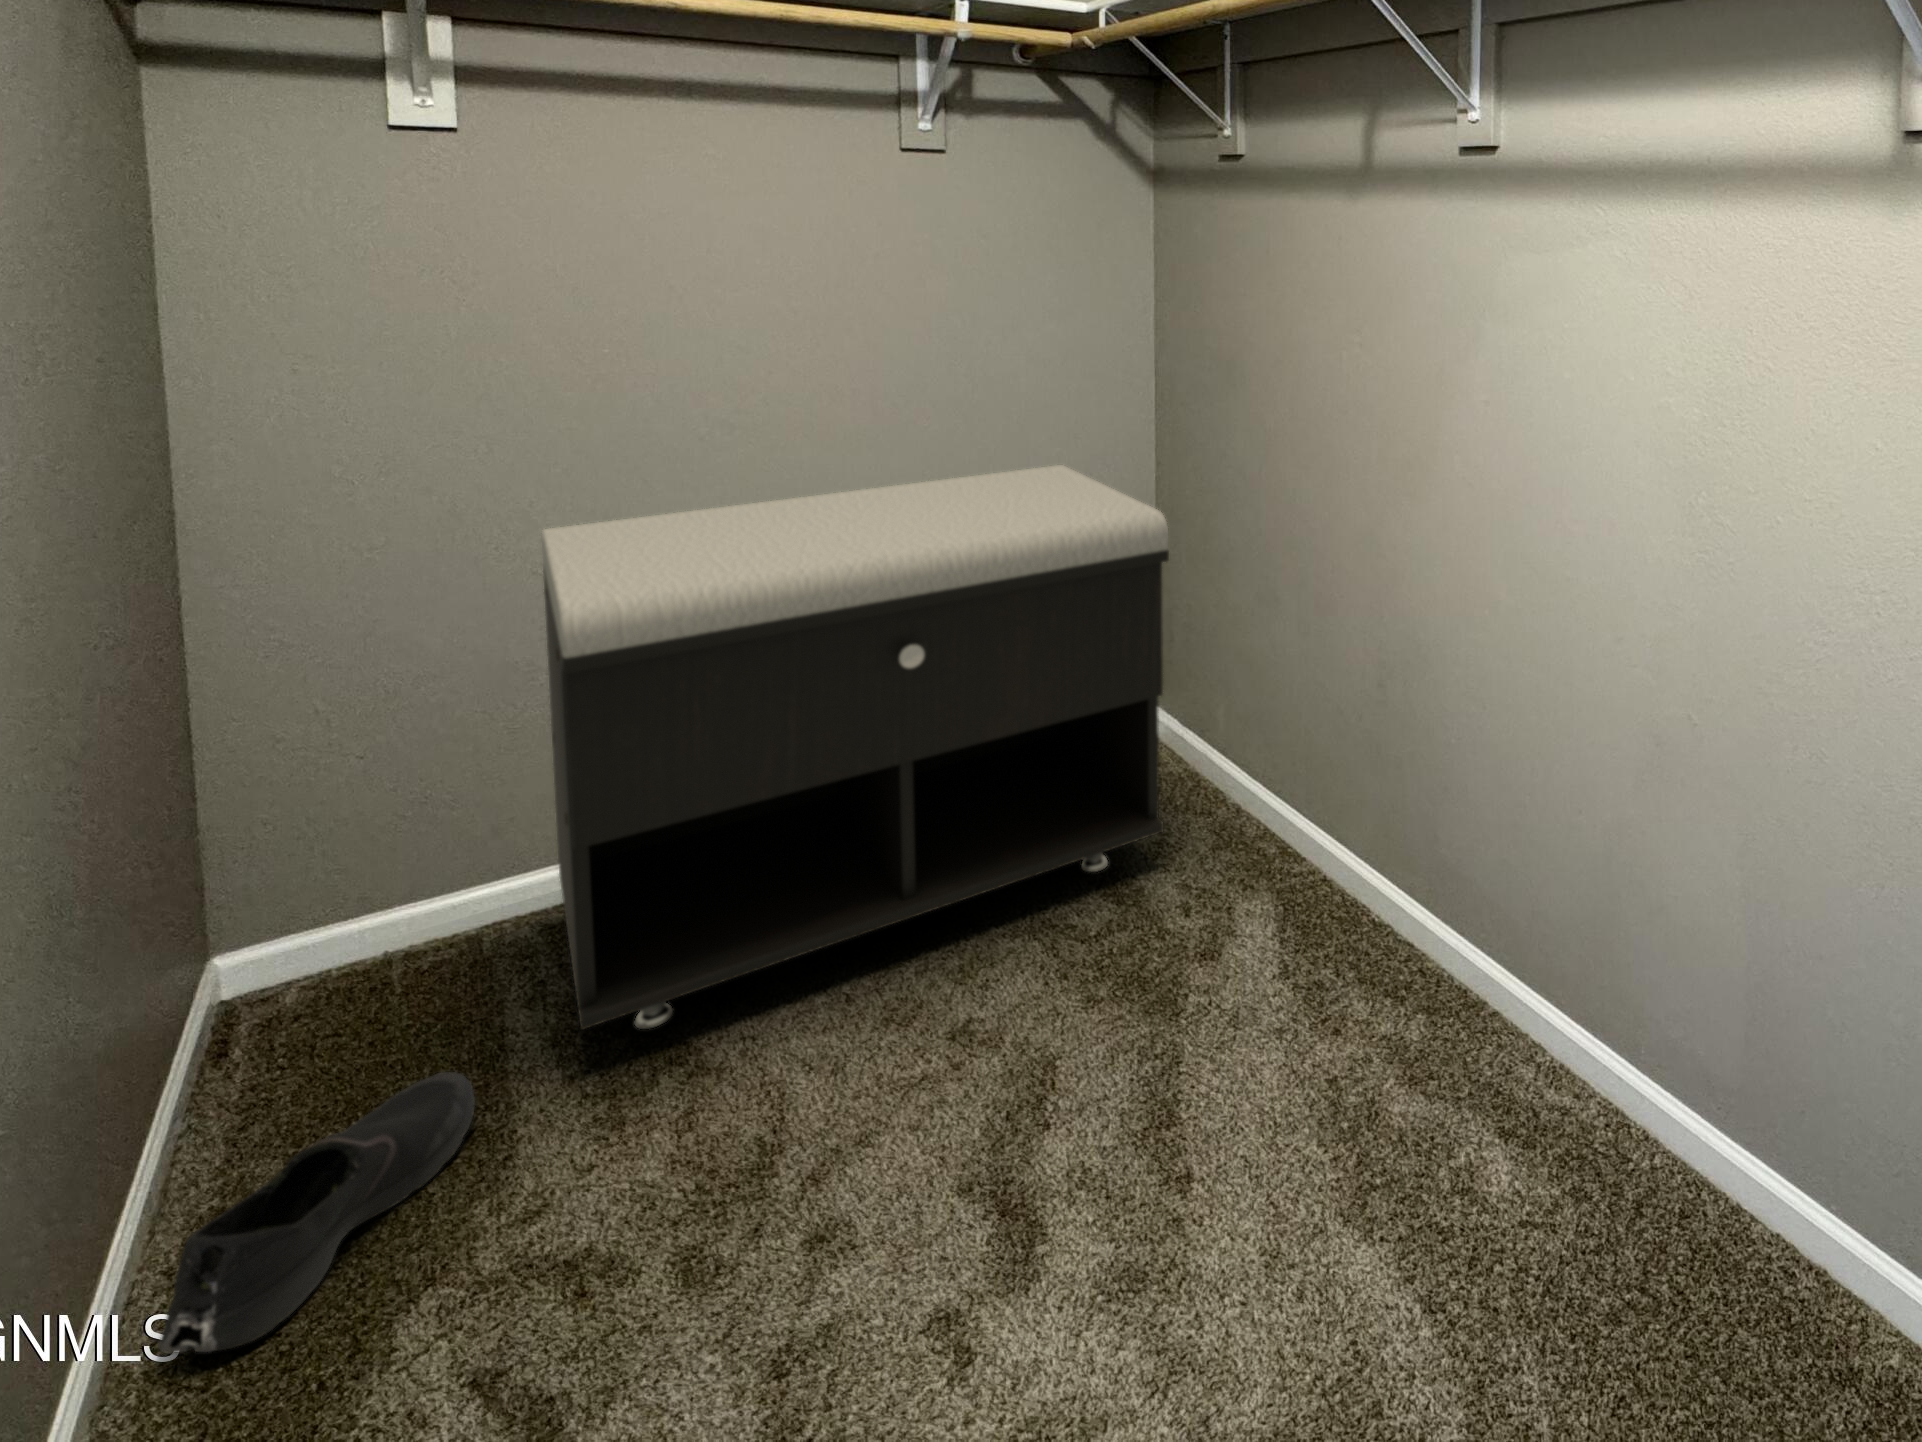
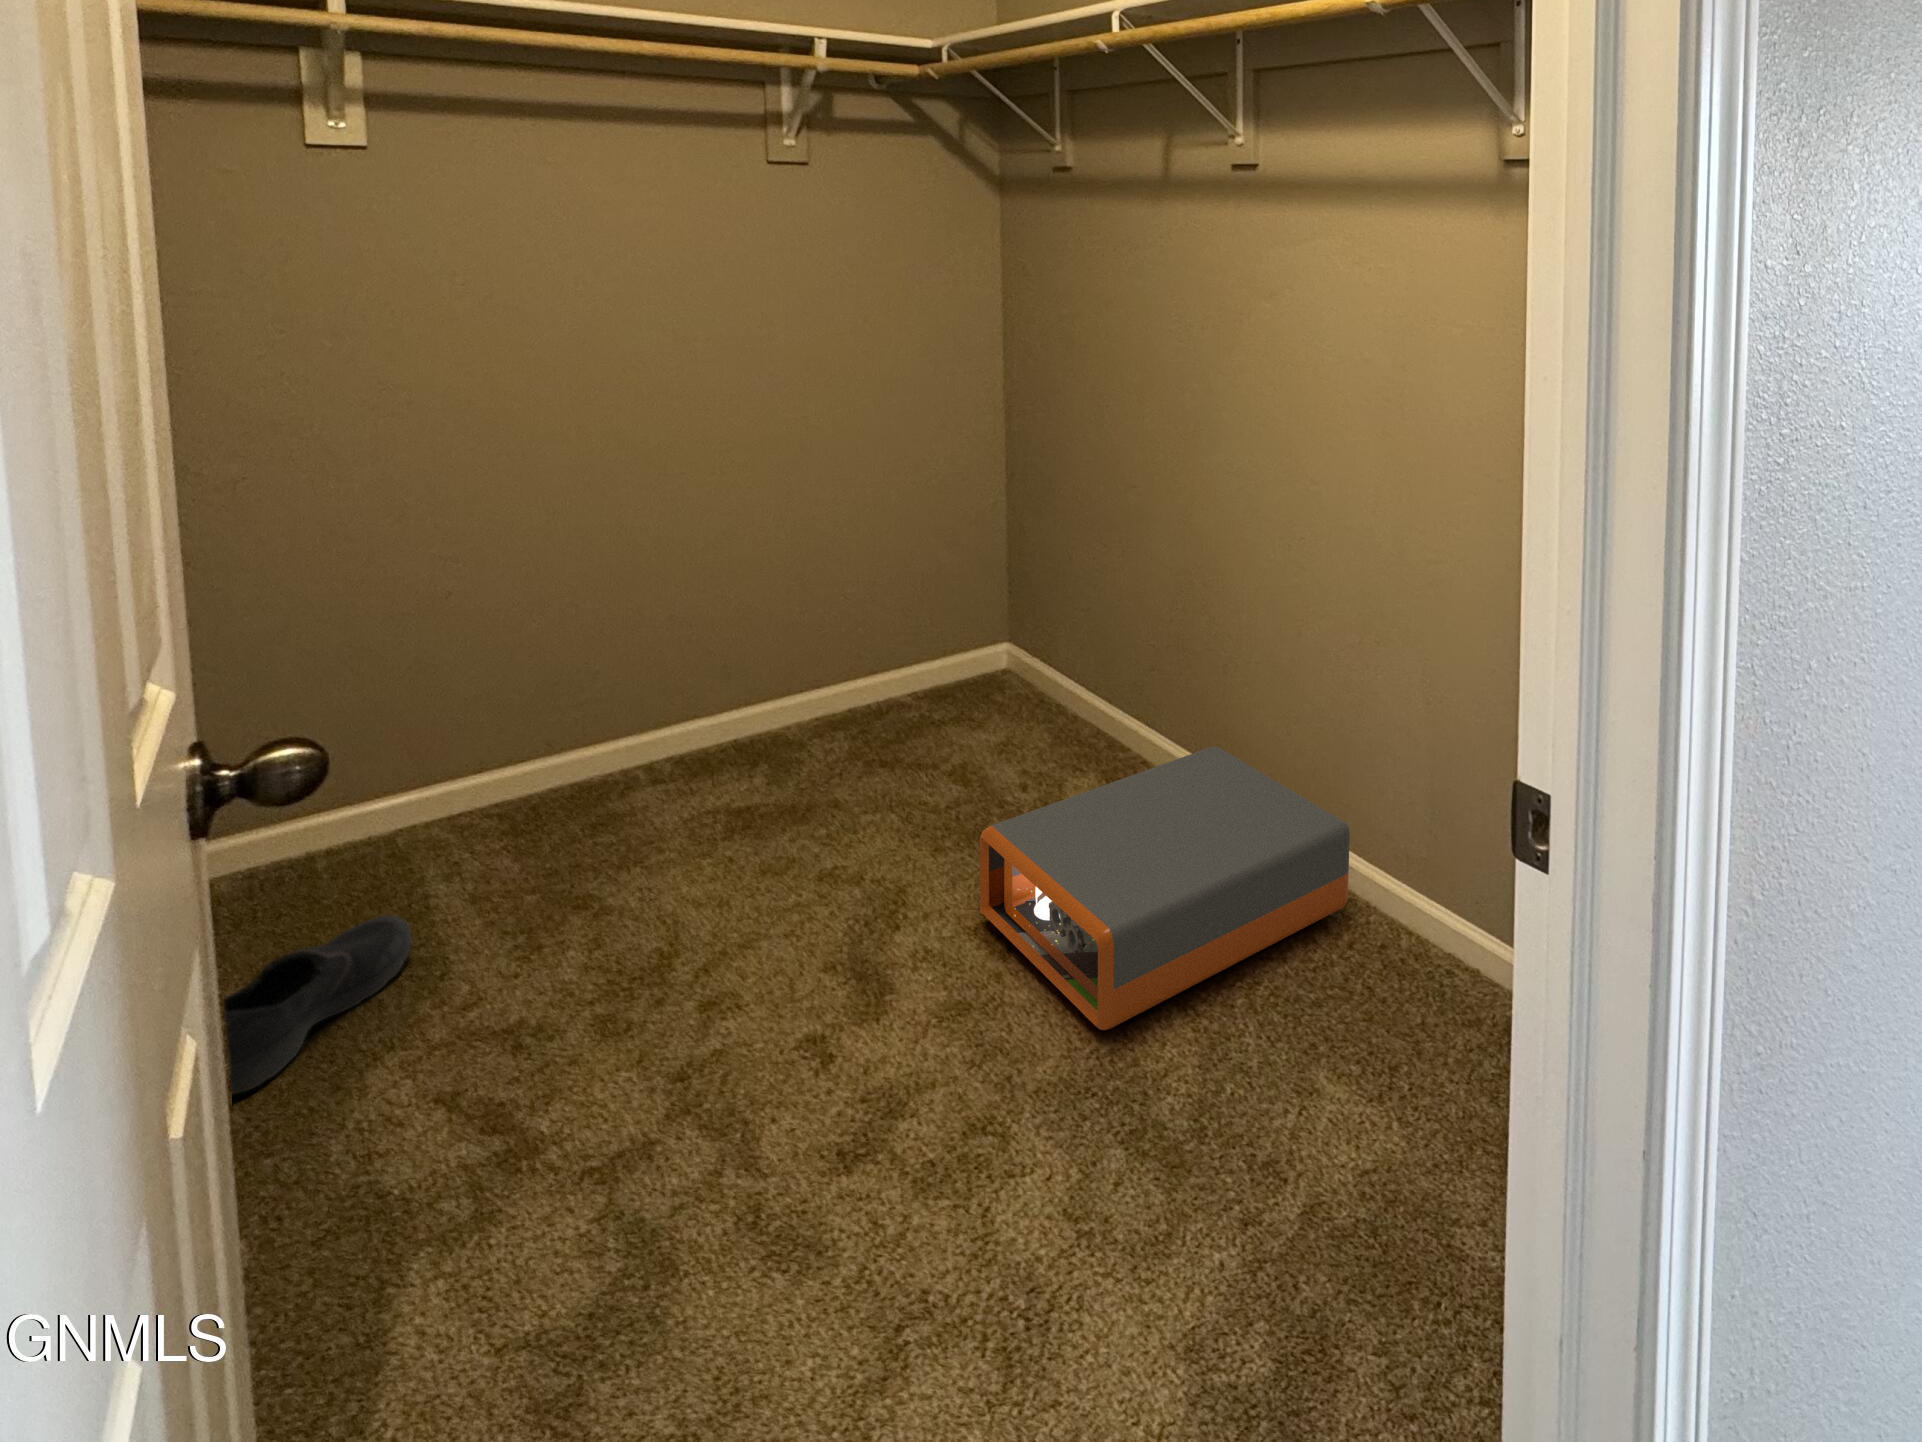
storage bench: present [542,465,1169,1030] -> none [449,432,1007,888]
storage box: none [1149,889,1629,1345] -> present [980,746,1350,1030]

